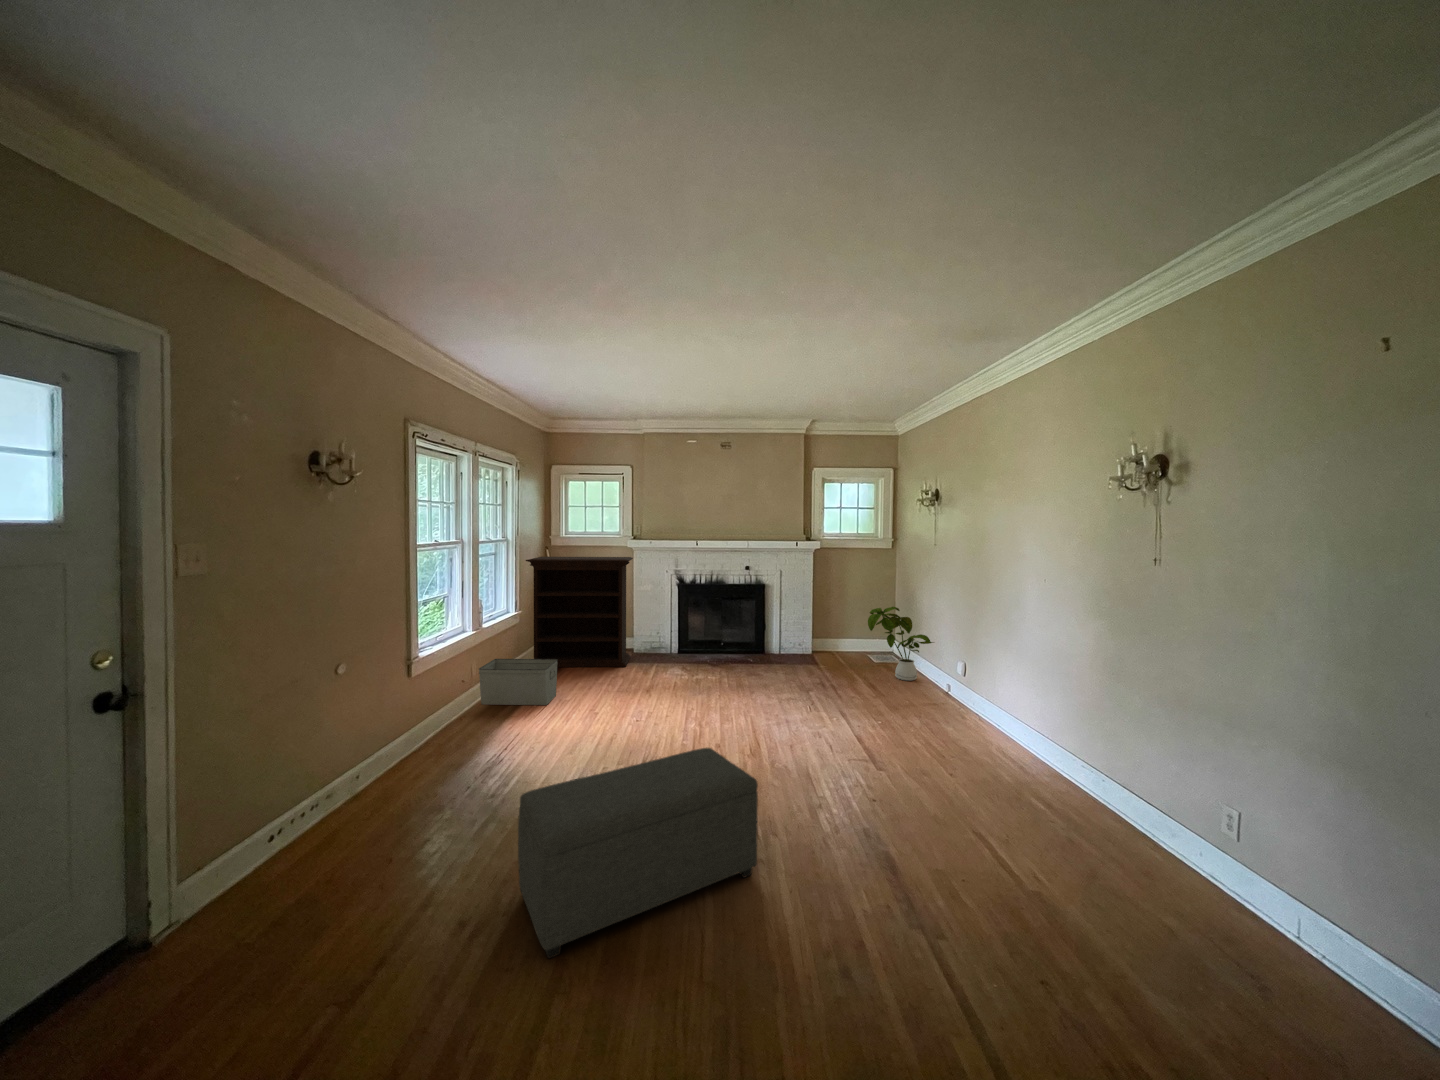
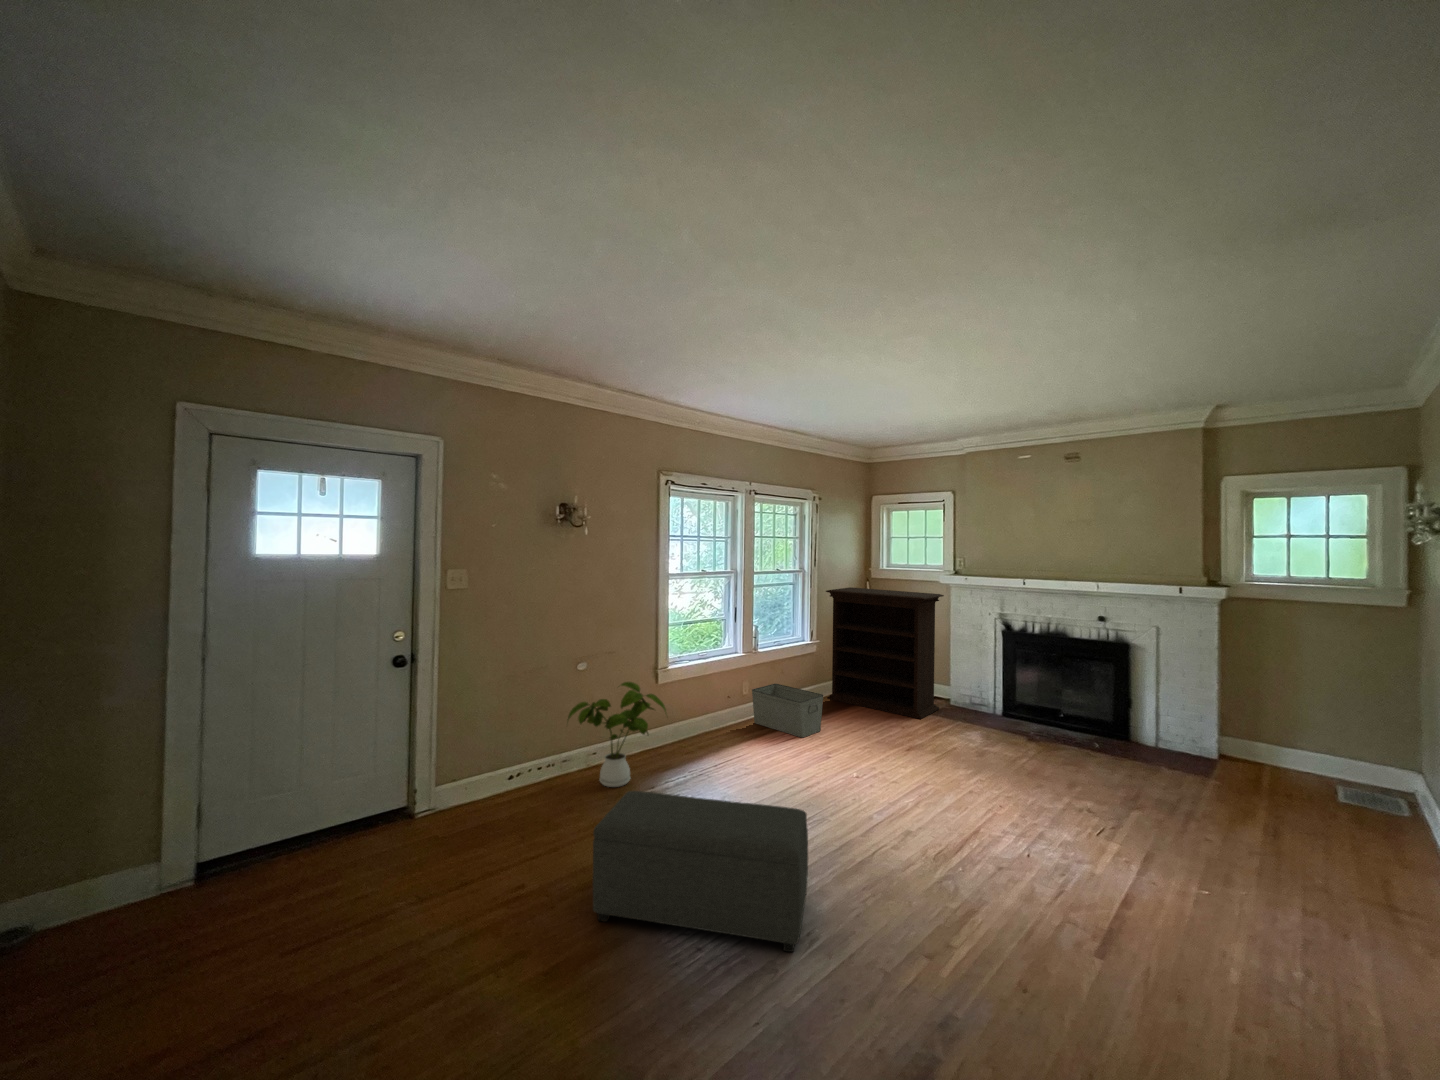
house plant: present [868,607,934,681] -> present [568,682,666,787]

